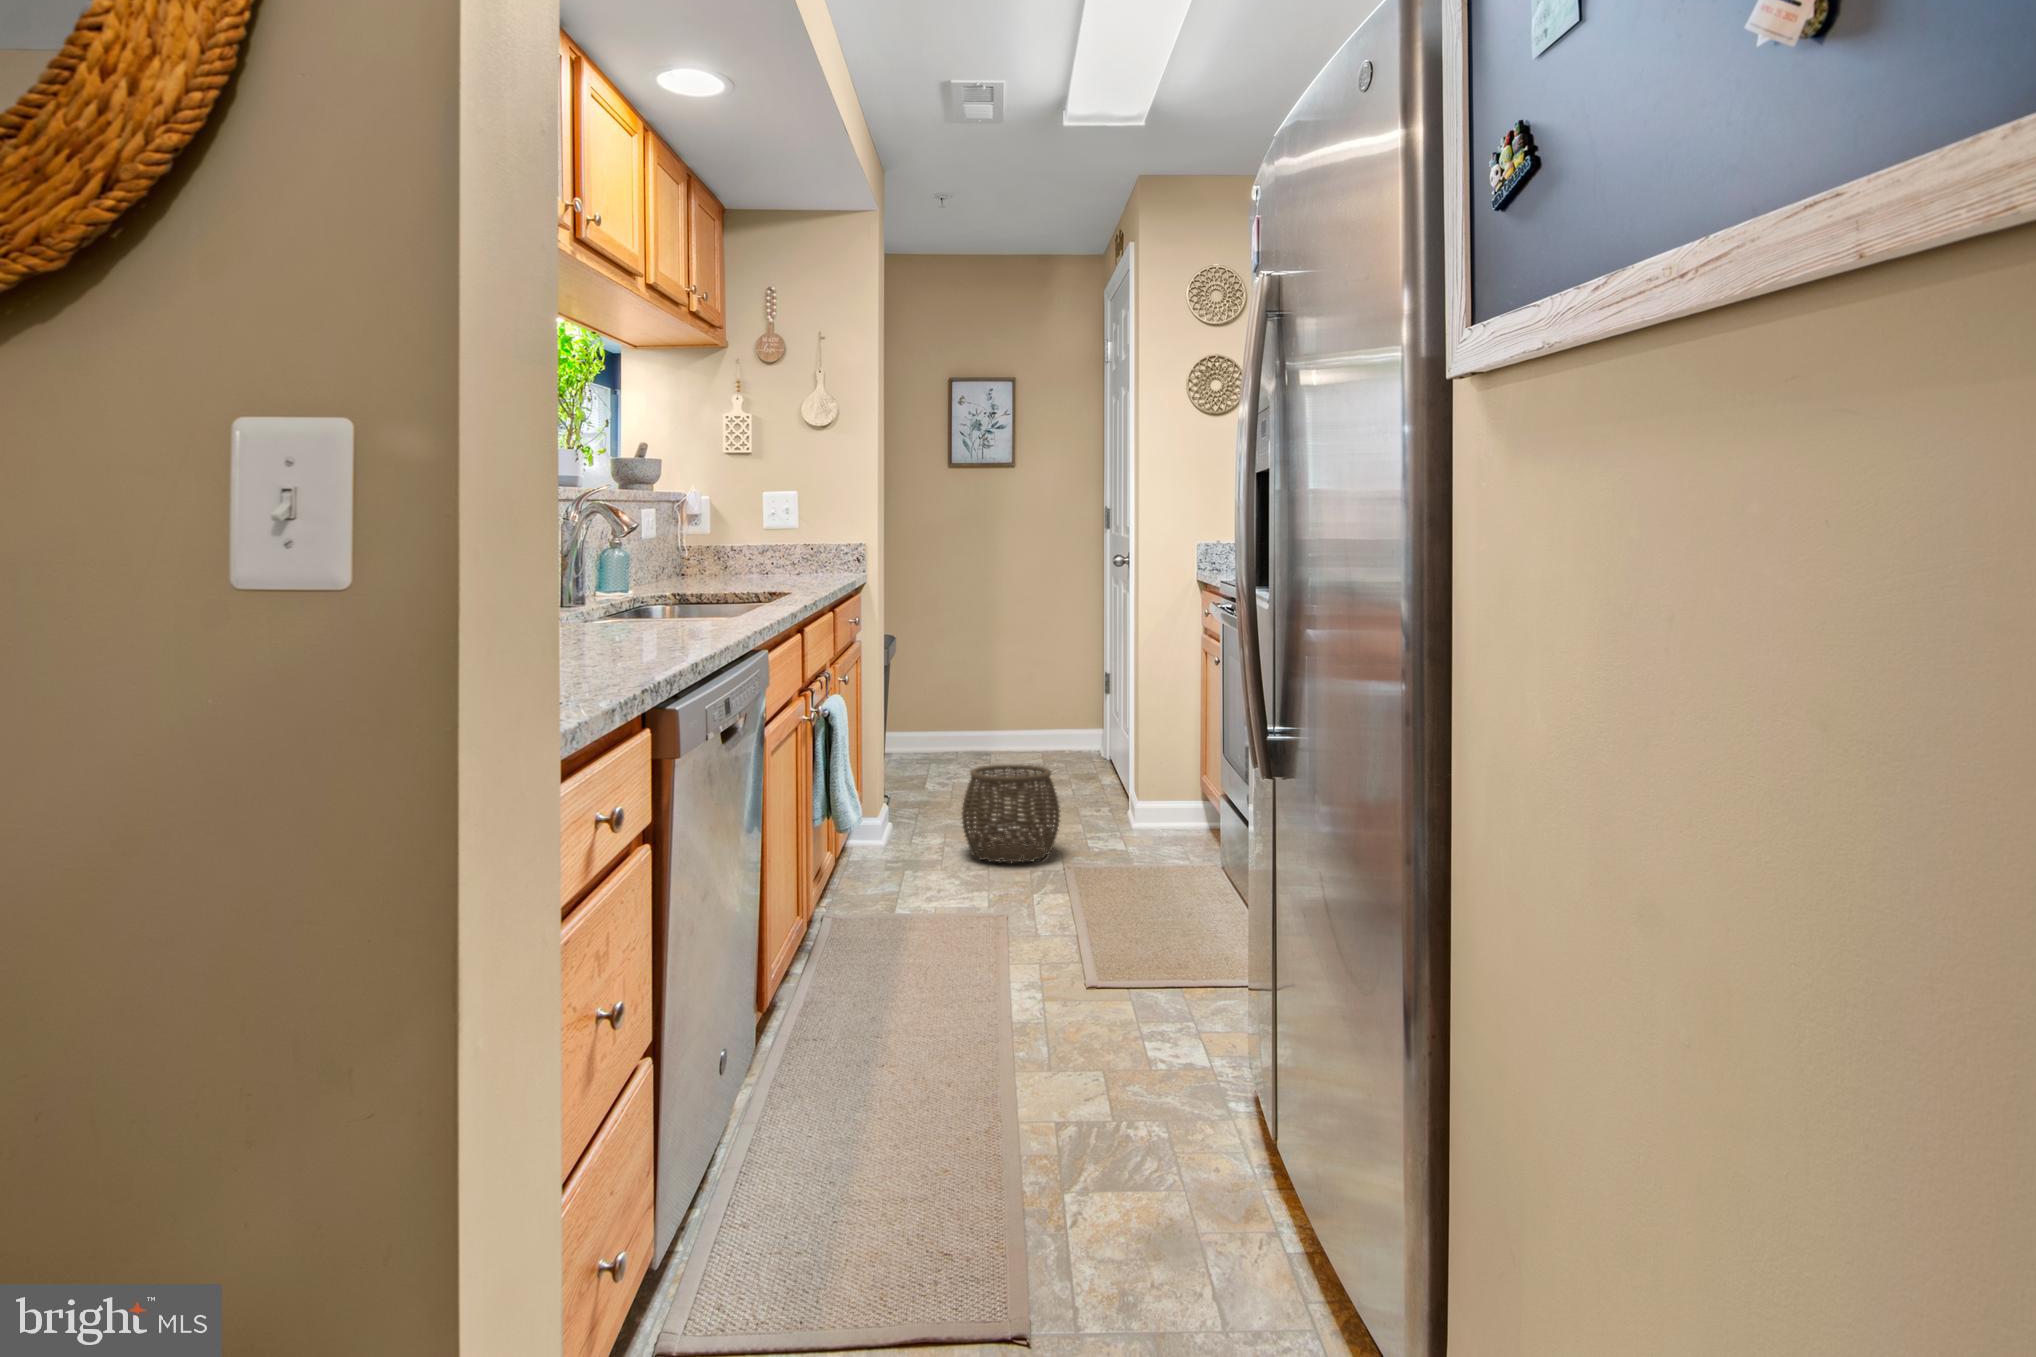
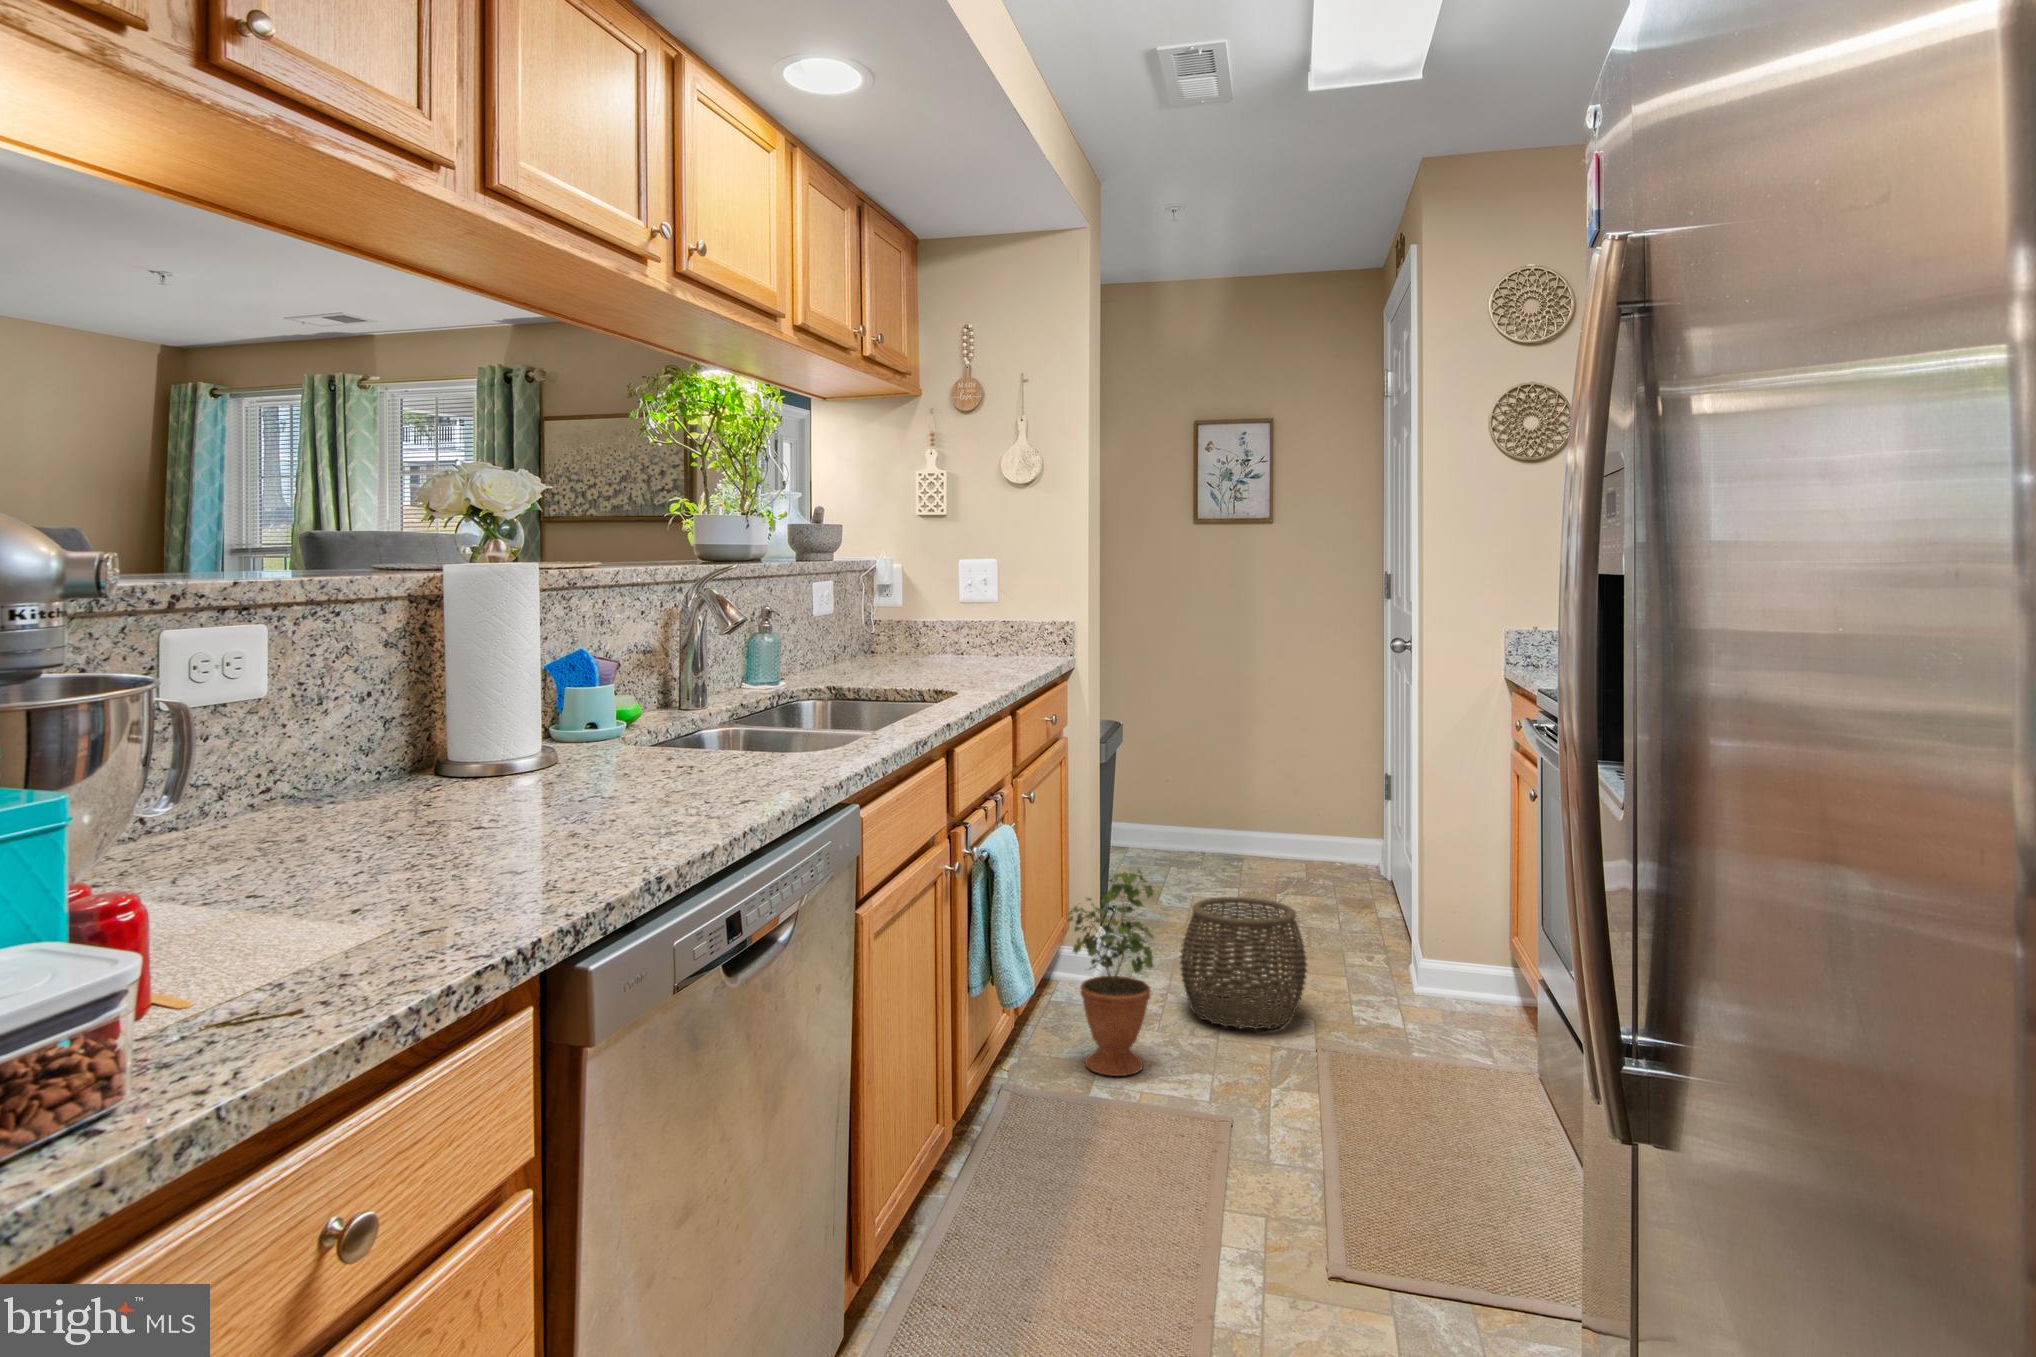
potted plant: none [876,731,947,899] -> present [1067,870,1154,1076]

